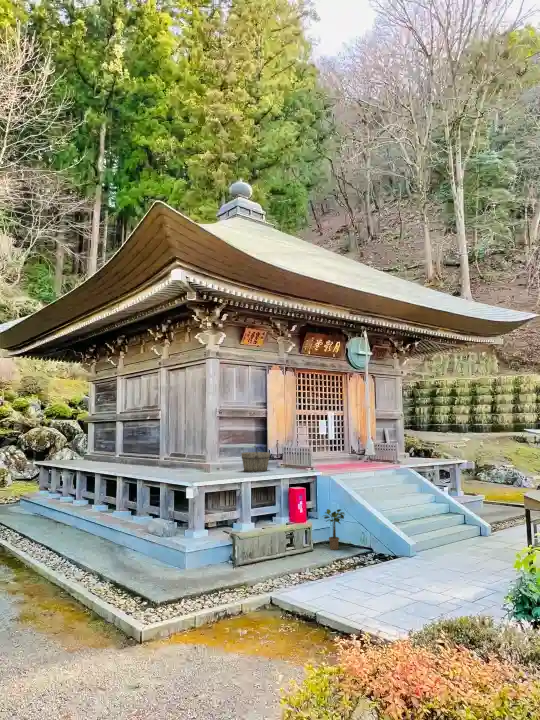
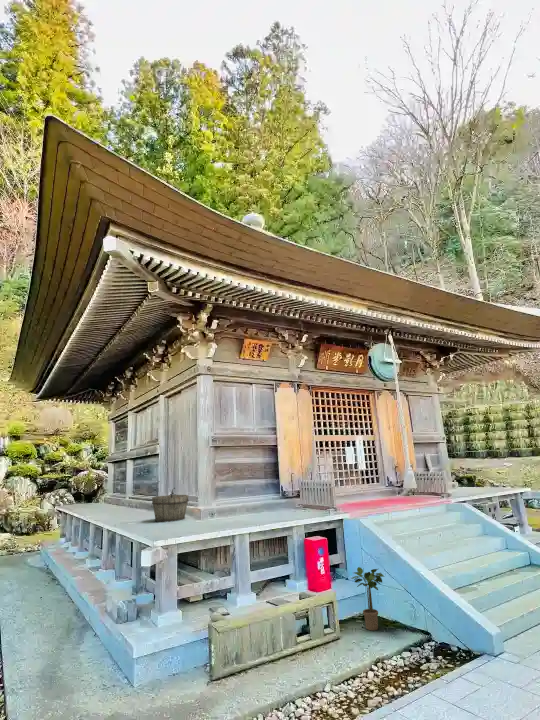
wooden bucket: present [241,448,270,472] -> present [152,488,189,522]

